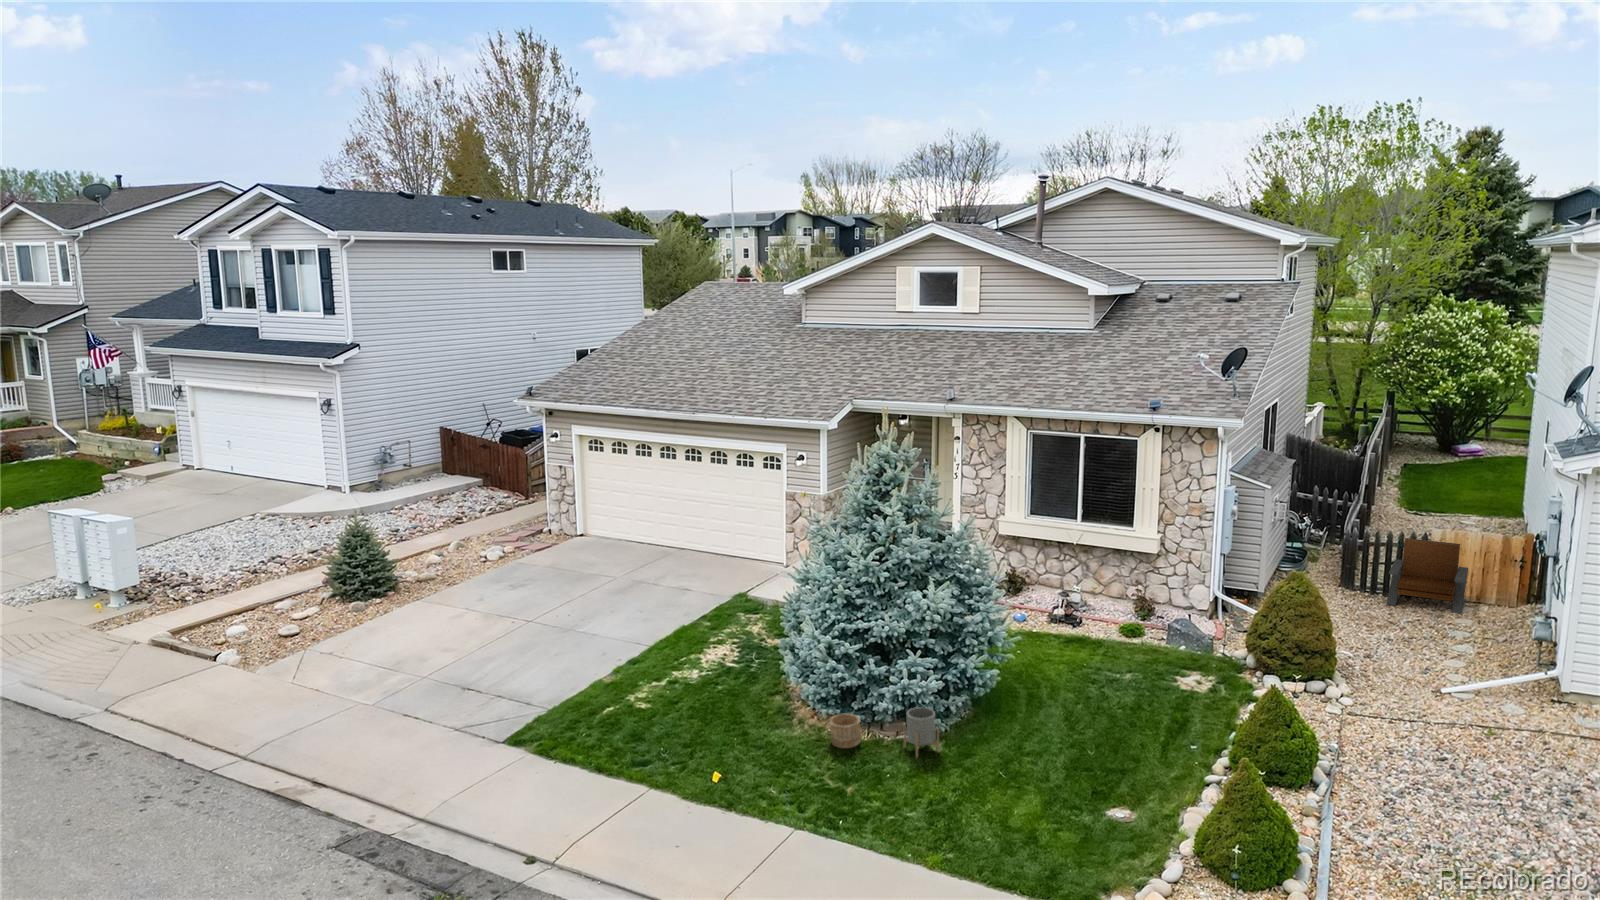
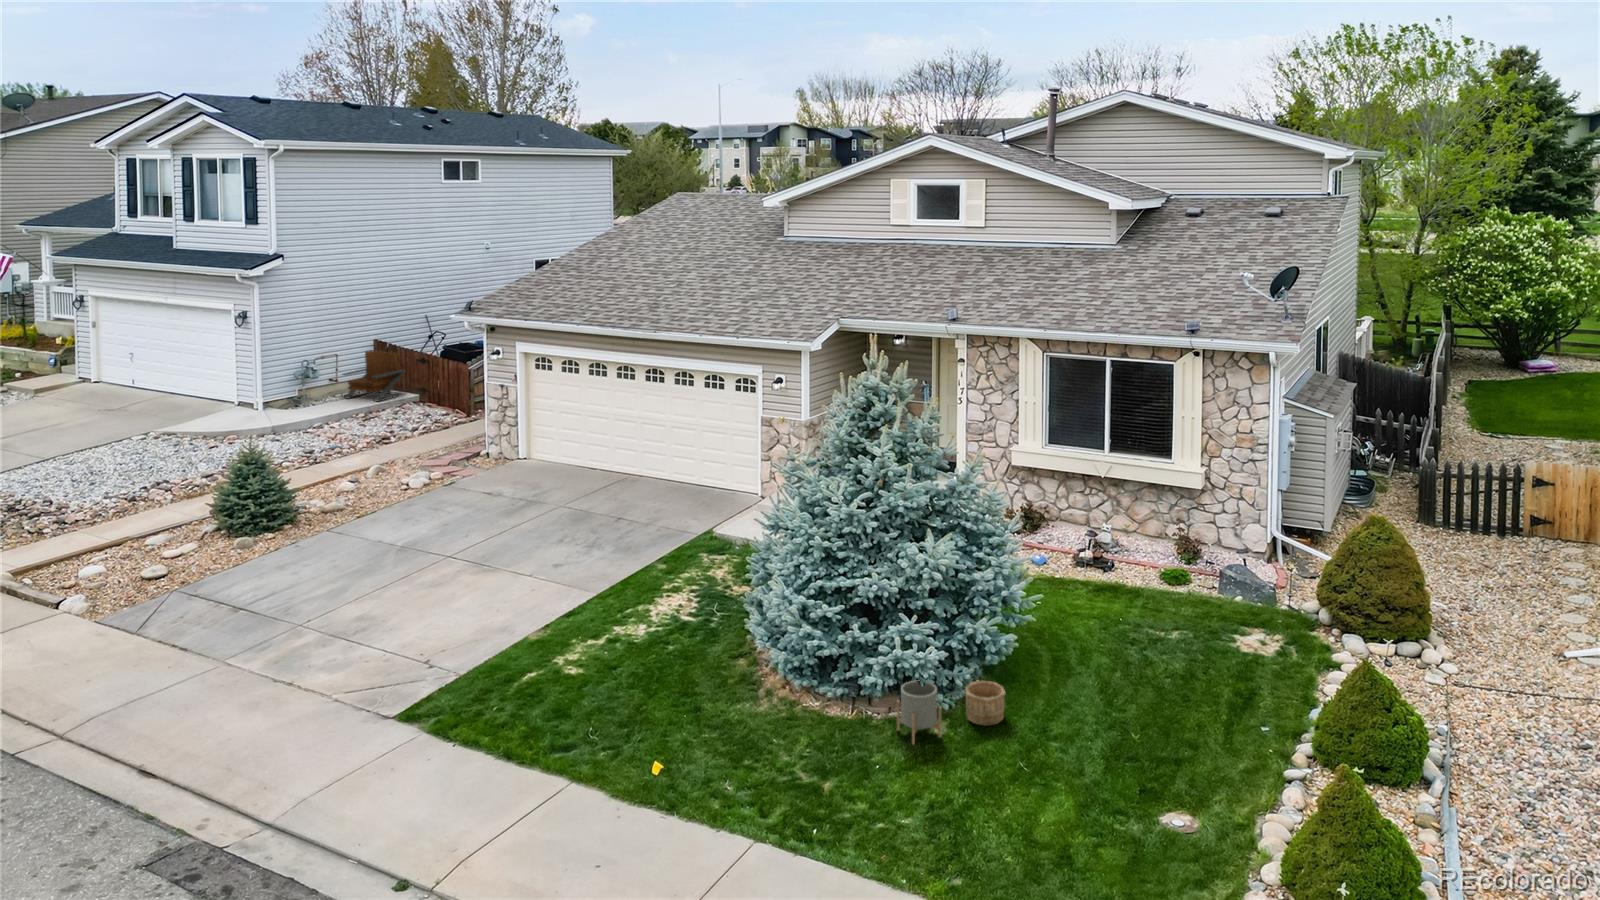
lounge chair: present [1386,538,1468,614] -> present [343,350,406,402]
wooden bucket: present [829,714,861,748] -> present [965,681,1006,726]

